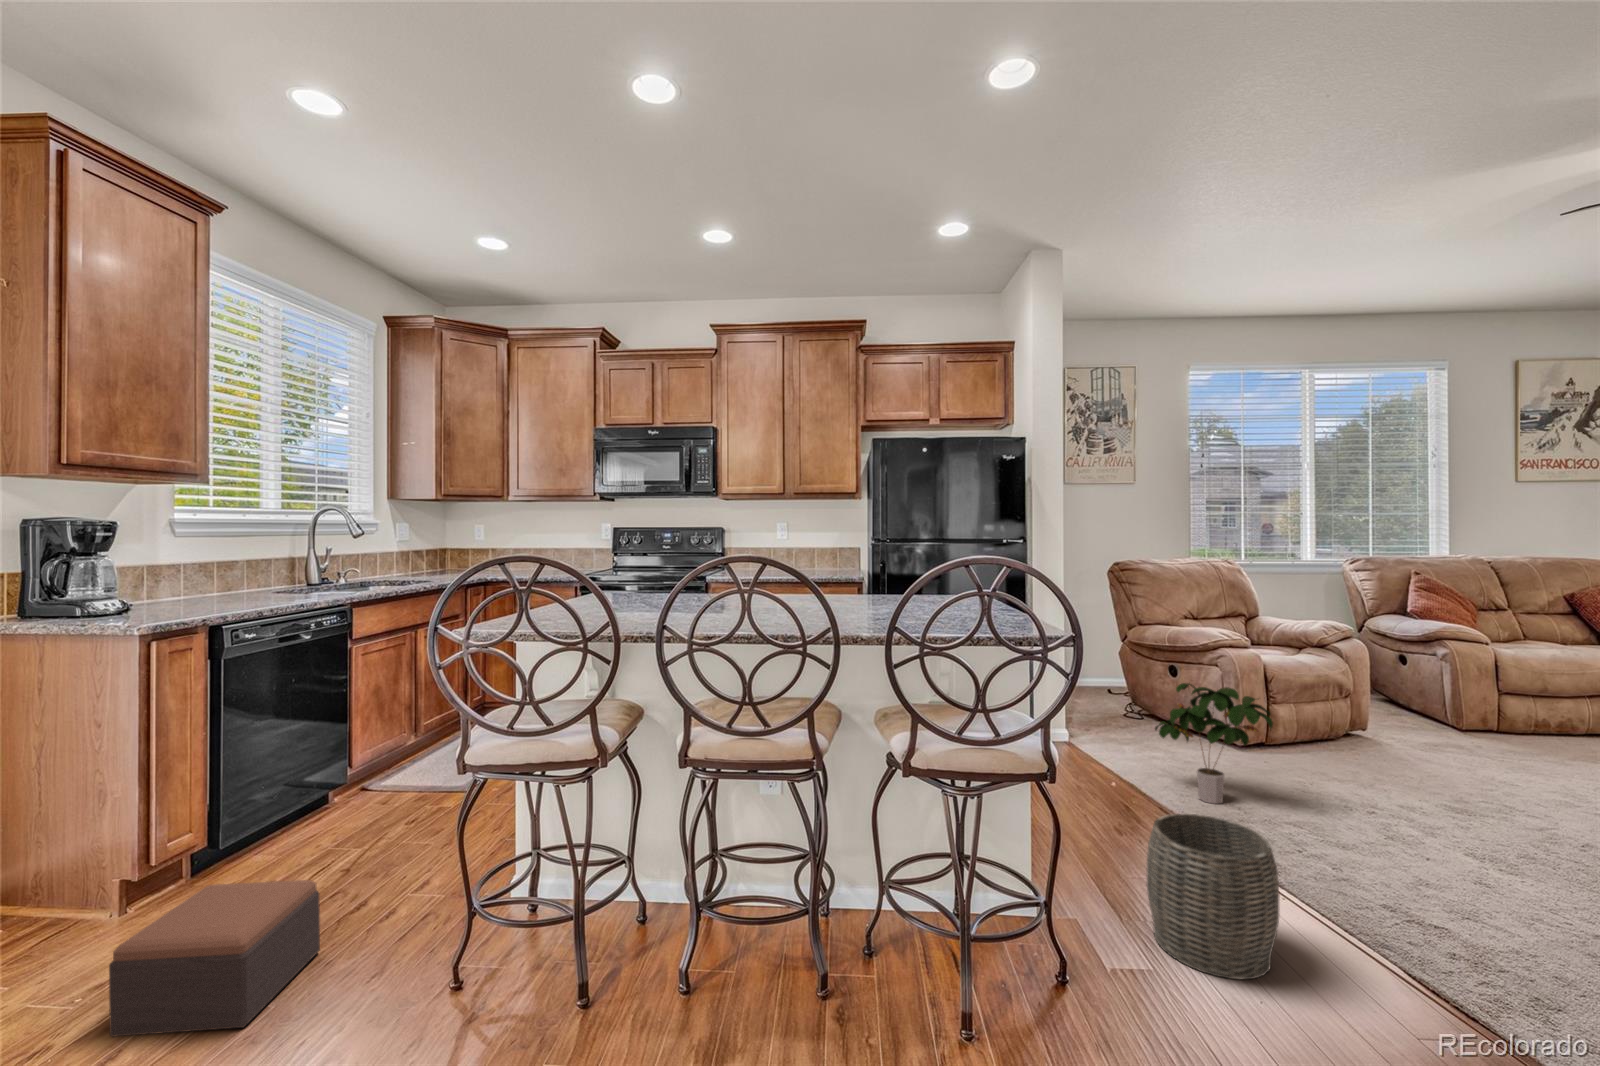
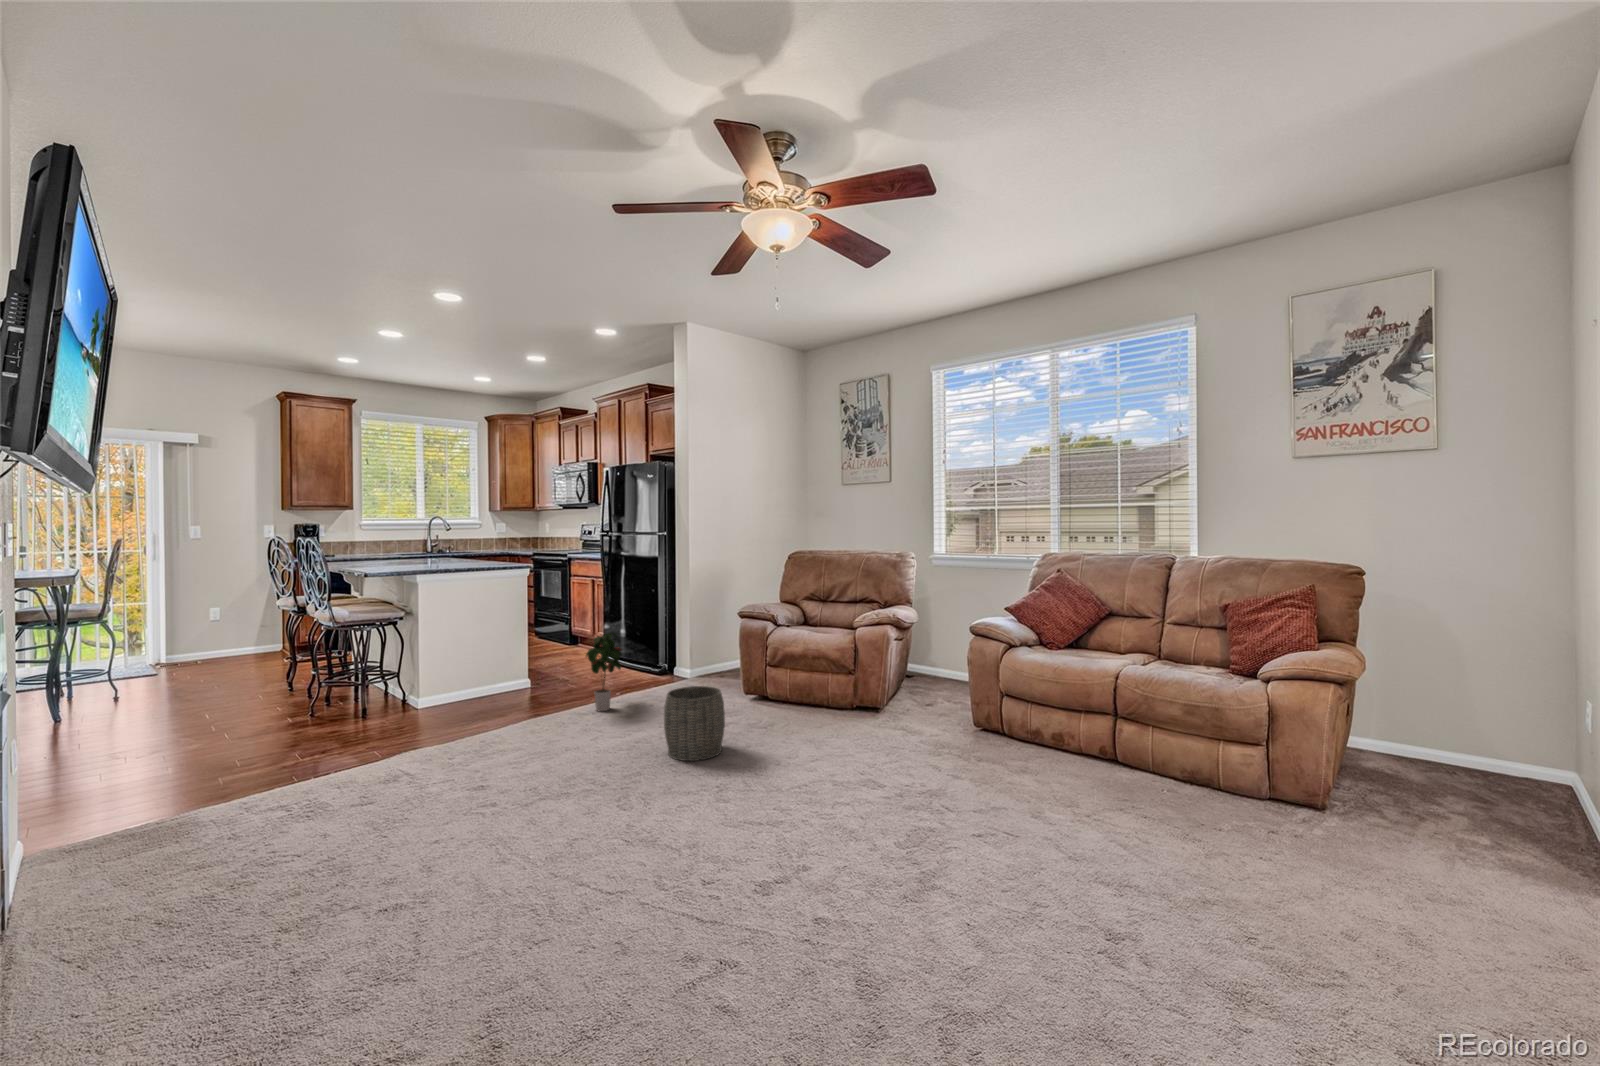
woven basket: present [1147,814,1279,979] -> present [664,686,725,761]
footstool: present [109,880,320,1037] -> none [227,645,283,679]

